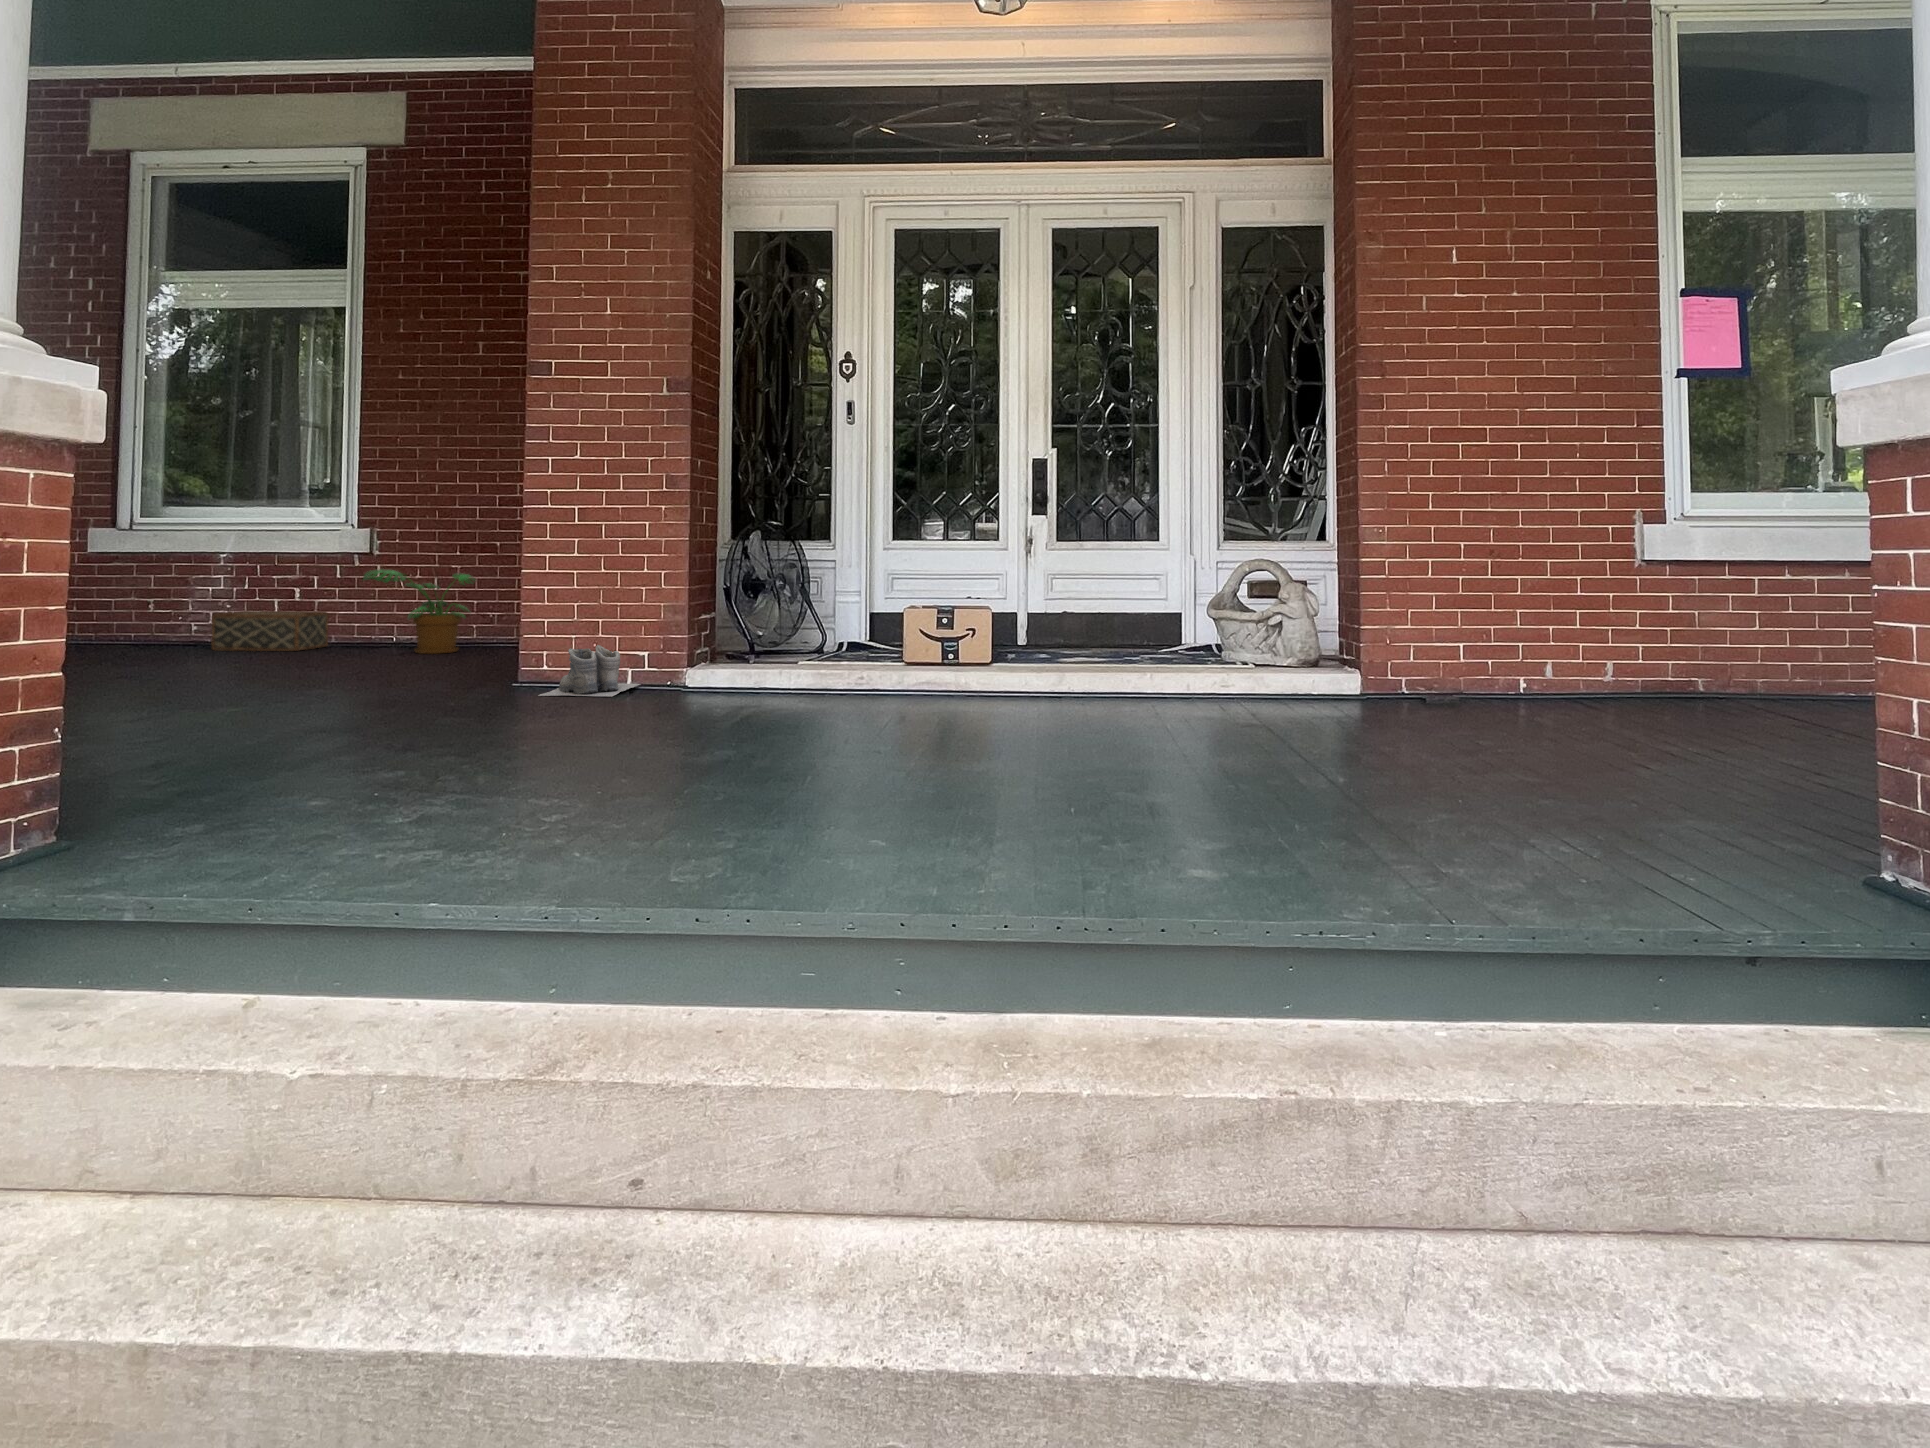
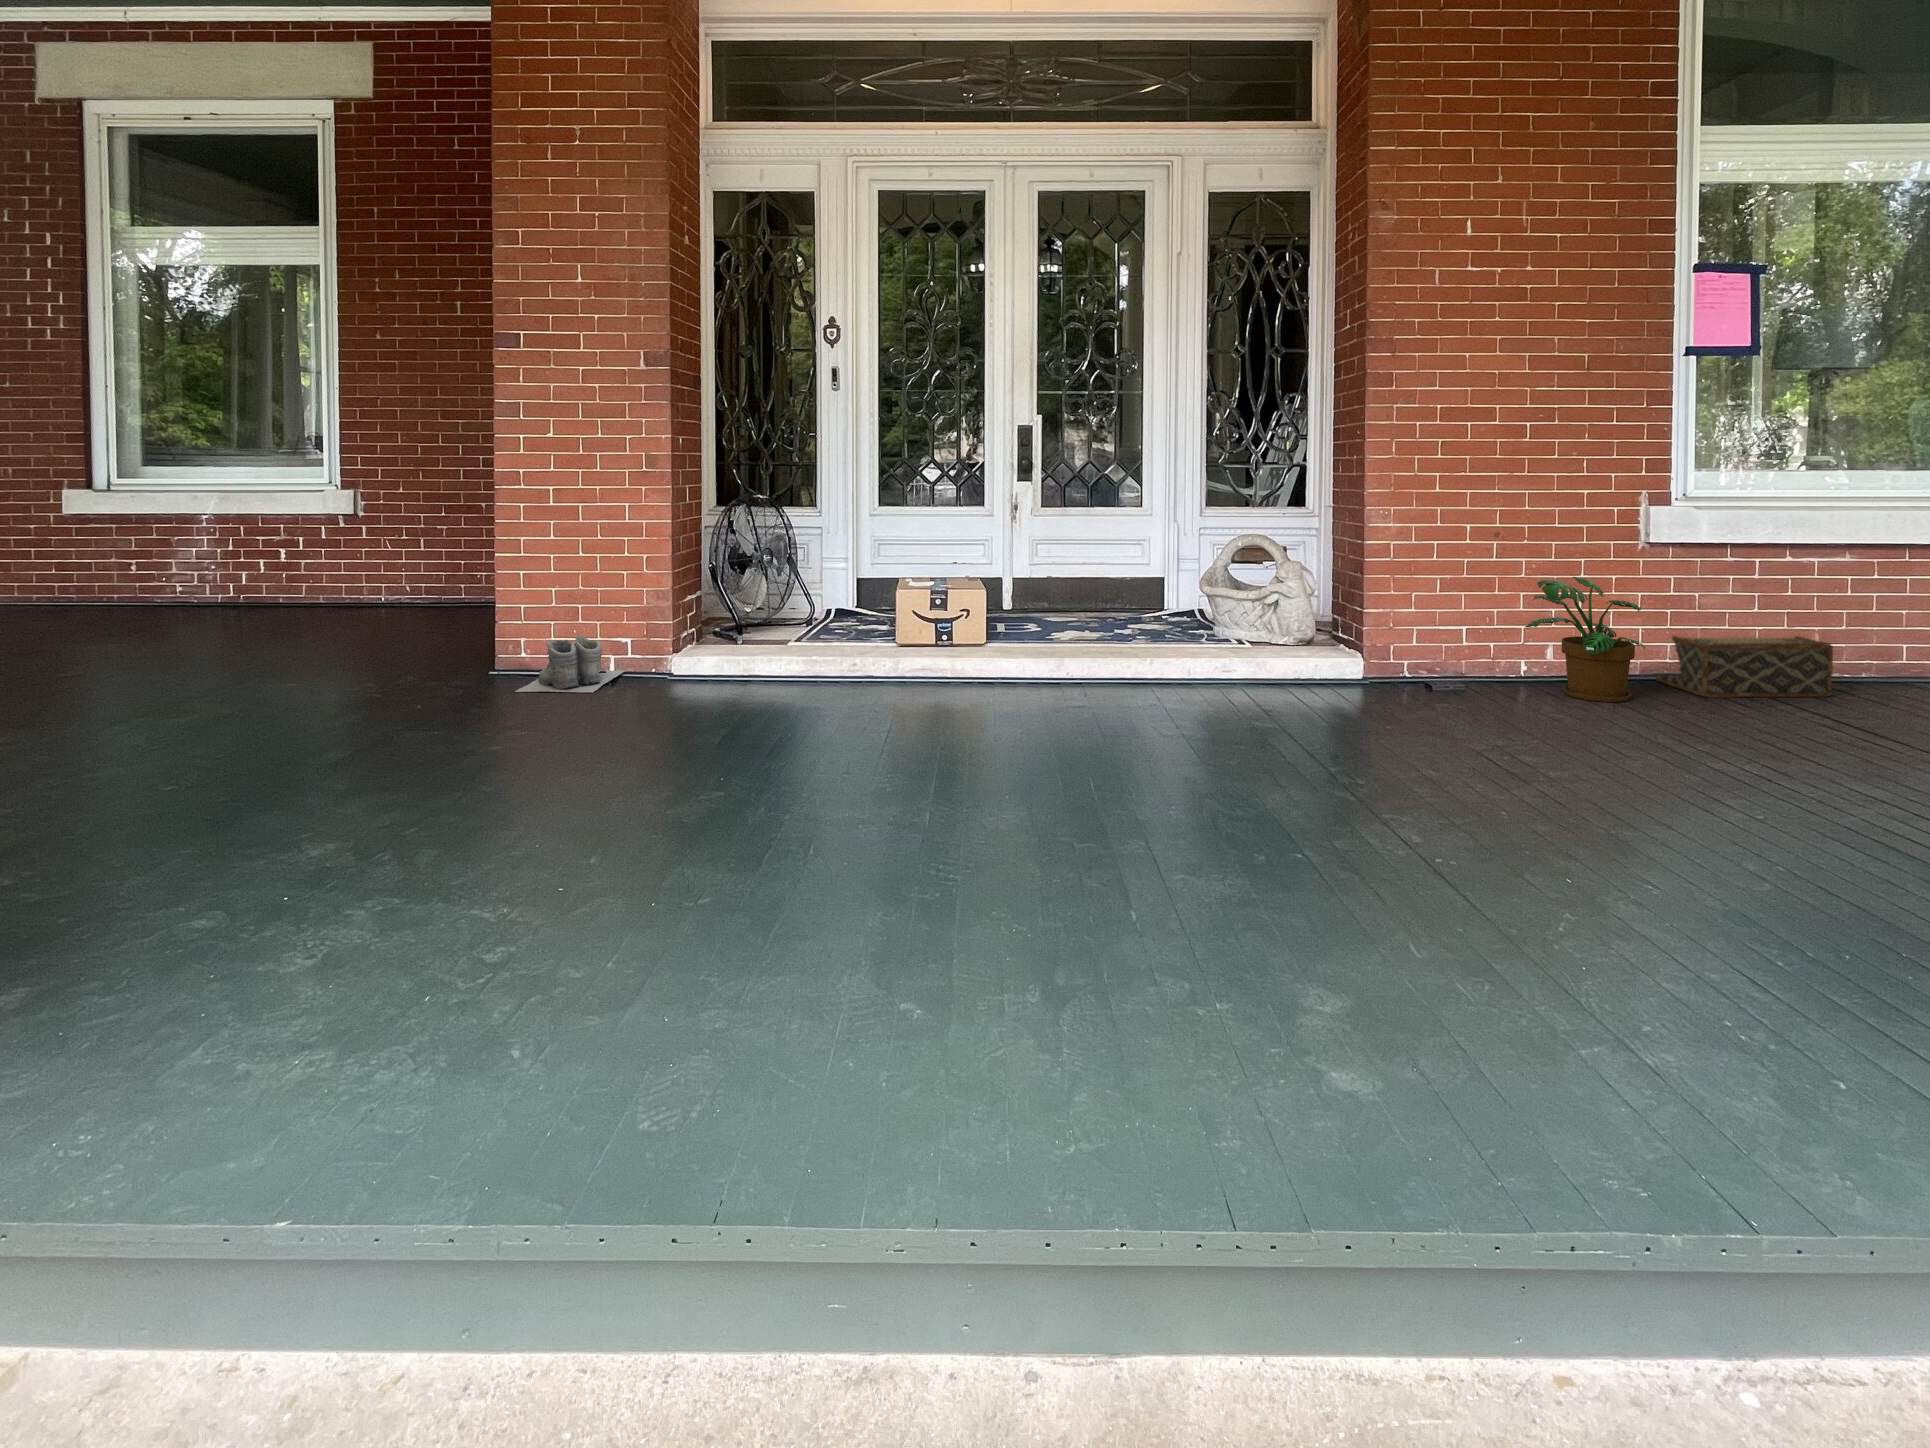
potted plant: present [363,569,475,654] -> present [1525,577,1645,702]
woven basket: present [212,611,329,651] -> present [1656,636,1833,698]

